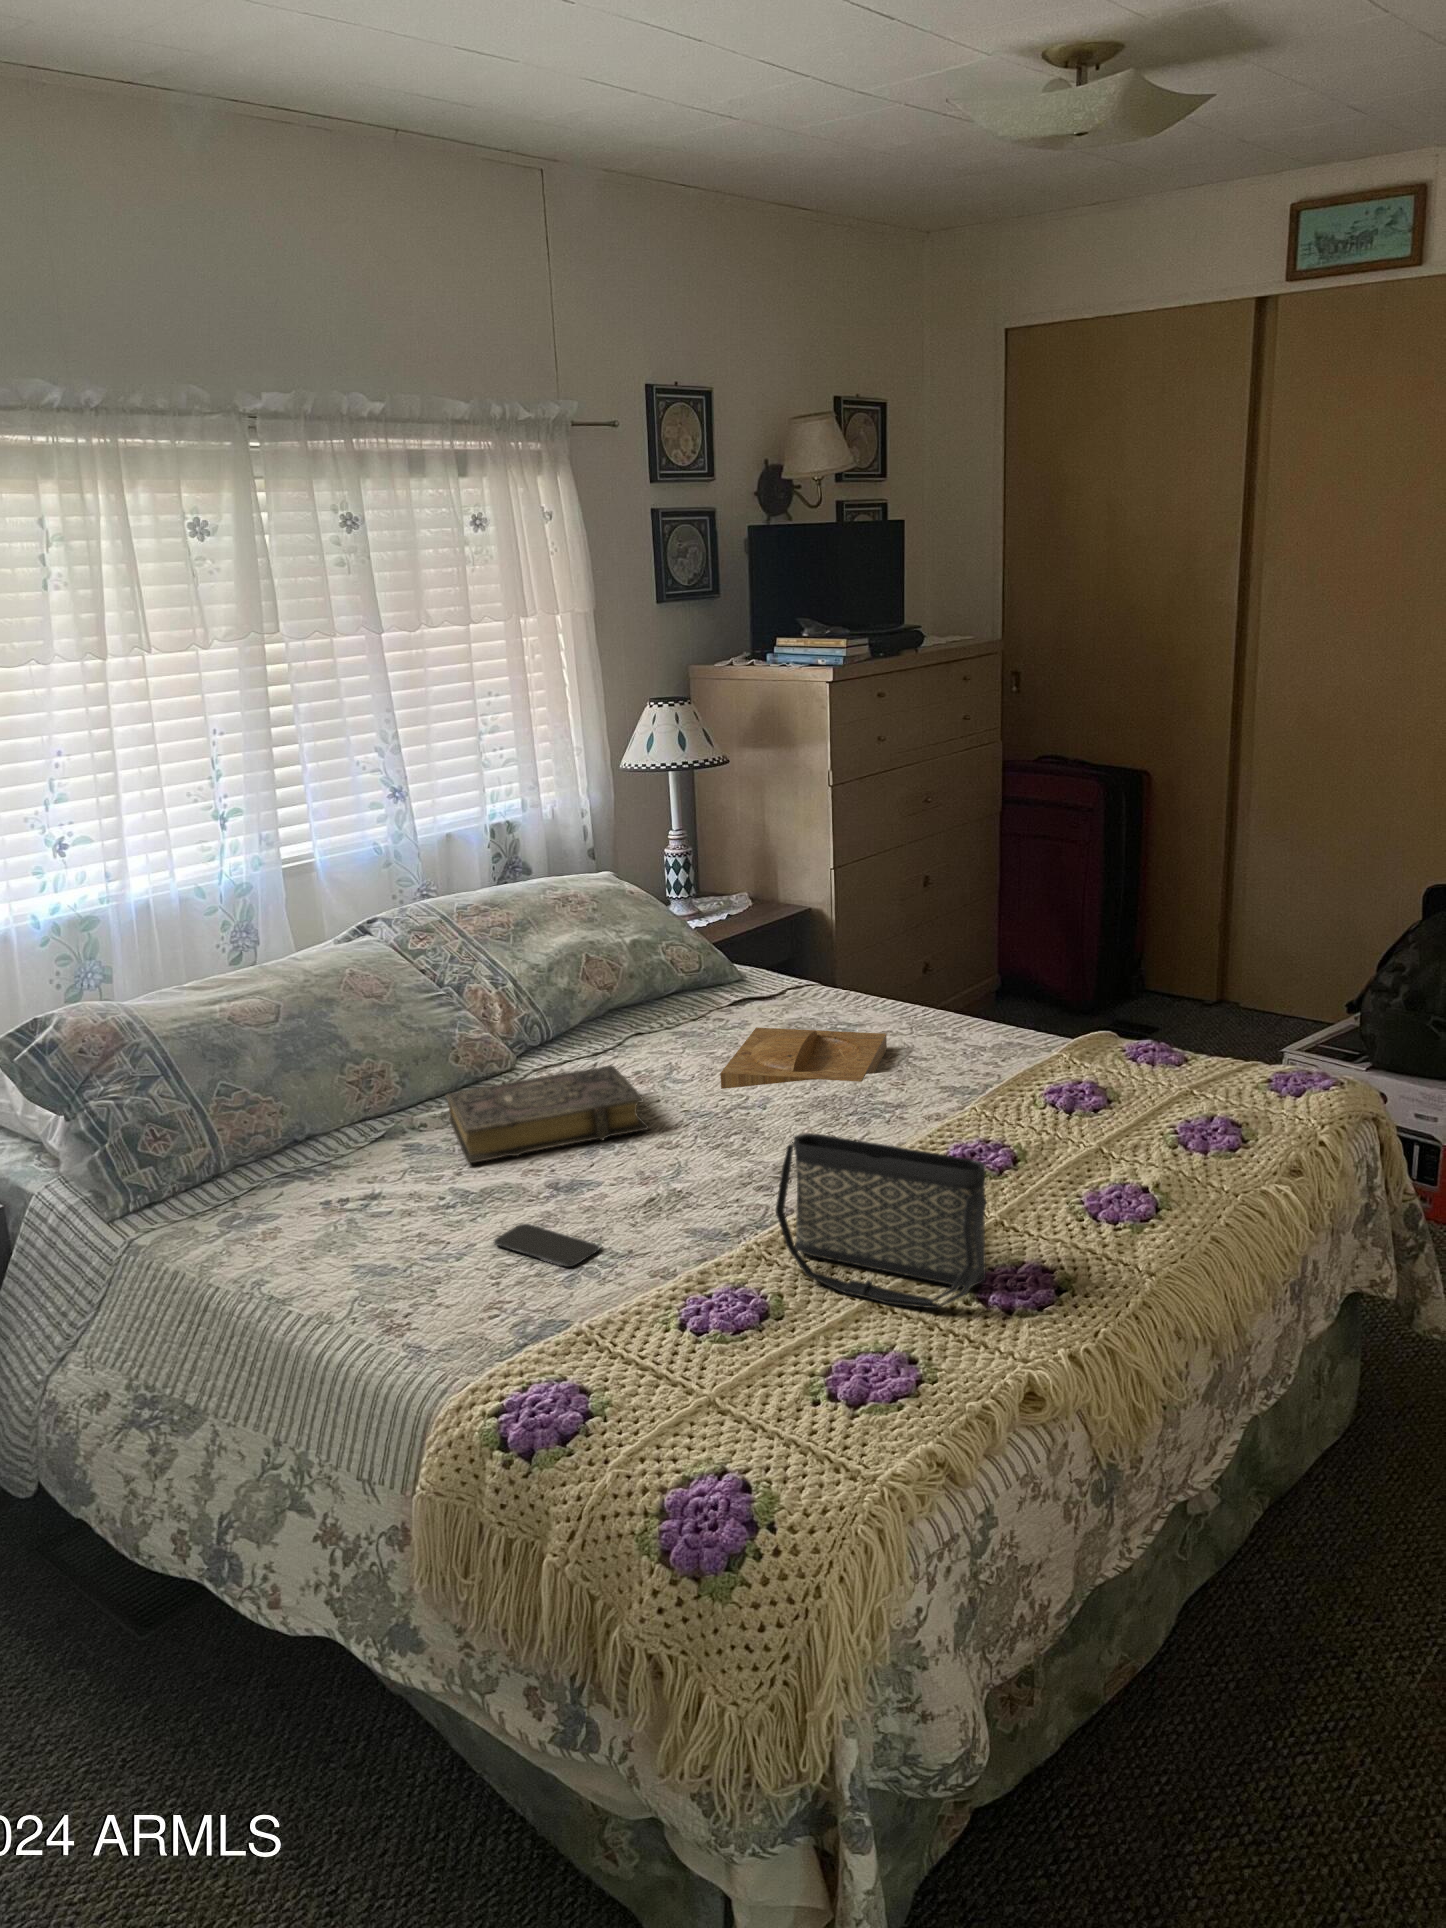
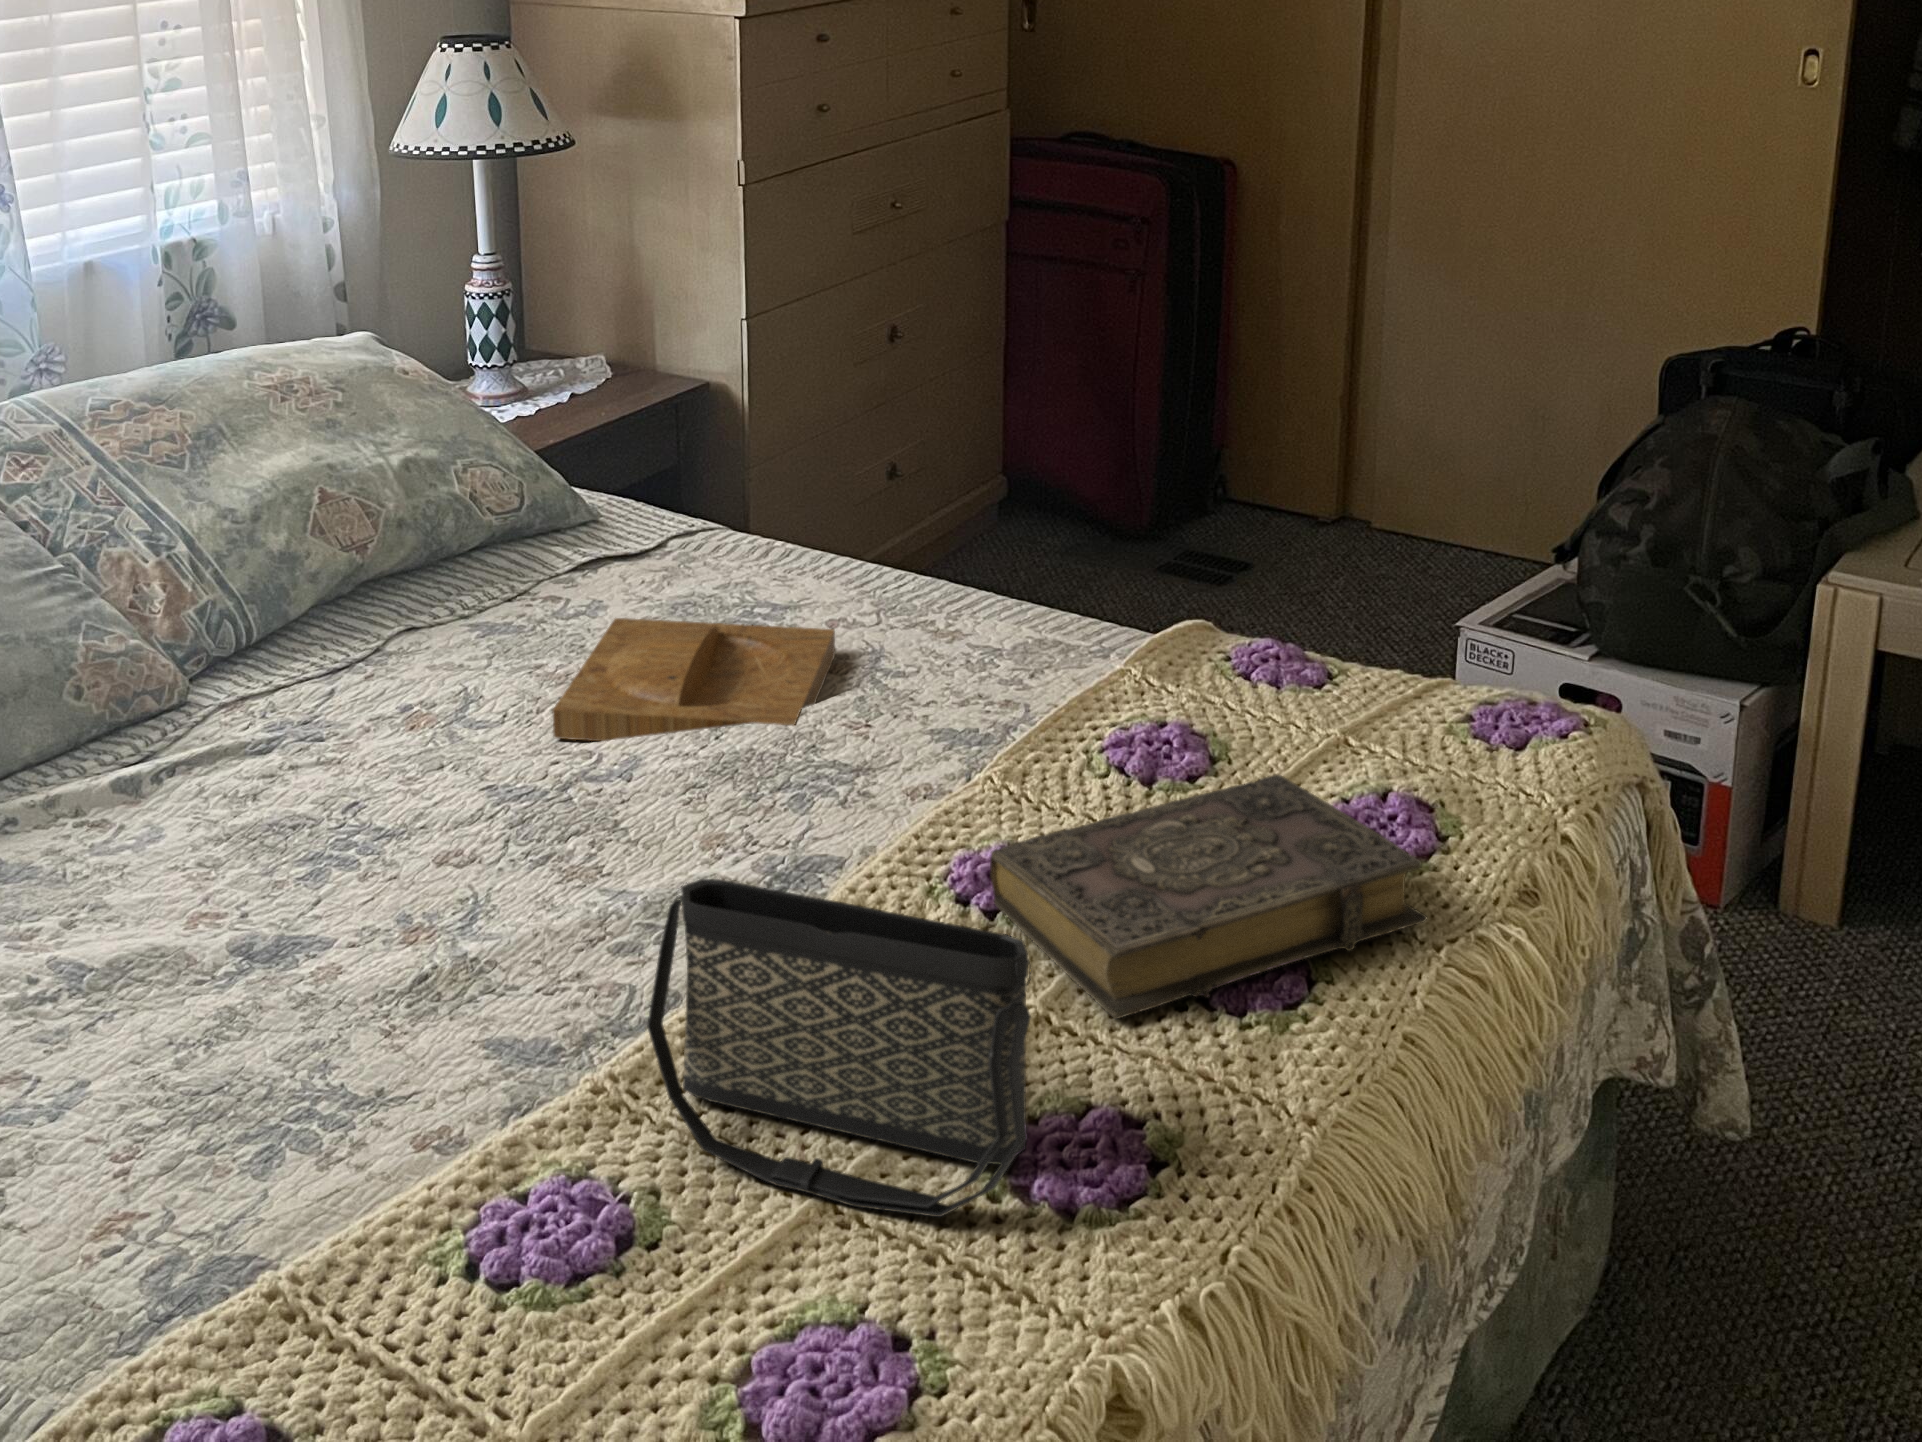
book: present [446,1065,649,1163] -> present [990,775,1427,1019]
smartphone: present [493,1224,600,1267] -> none [124,1034,325,1130]

